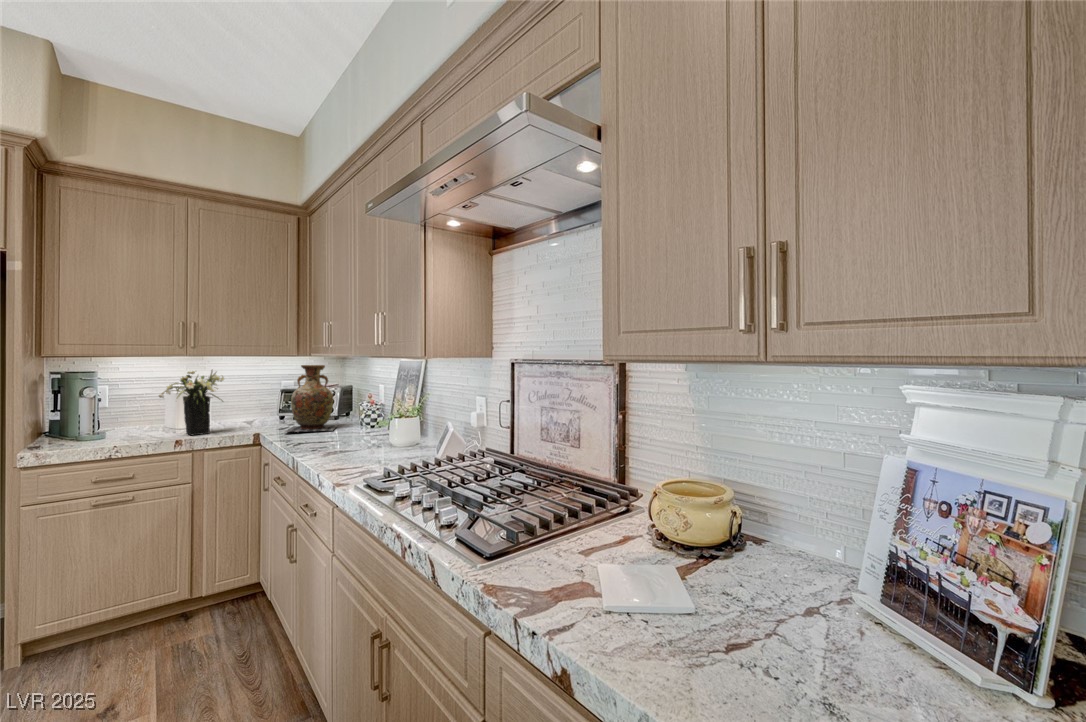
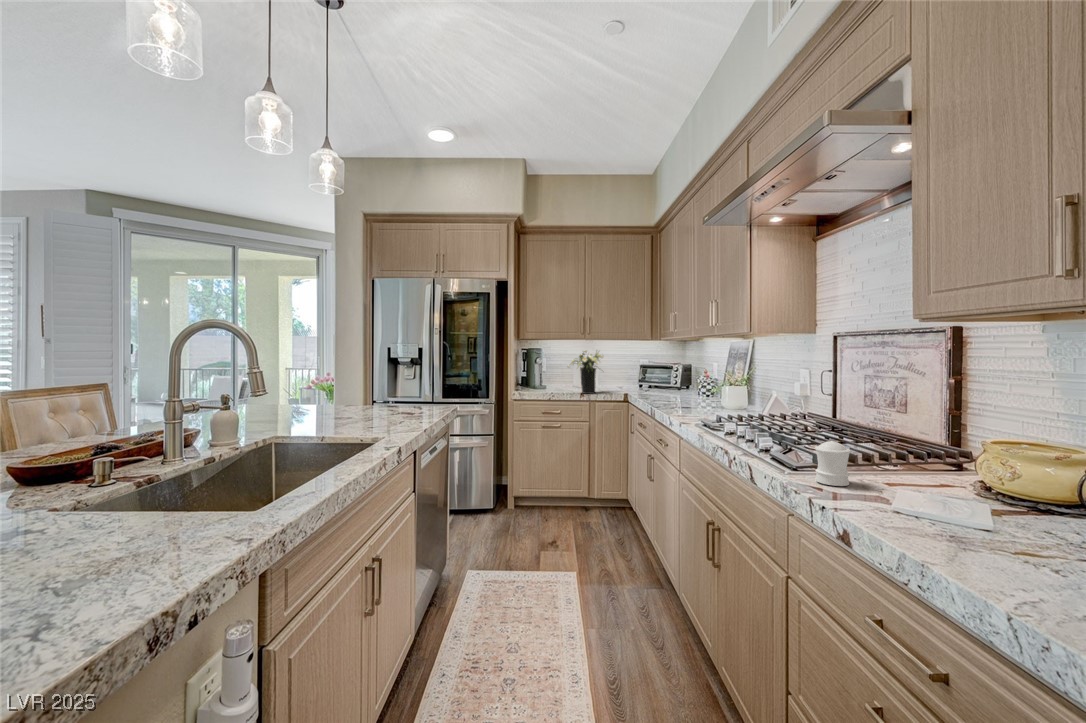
vase: present [285,365,338,432] -> none [642,346,682,396]
salt shaker: none [513,519,552,581] -> present [815,441,851,486]

